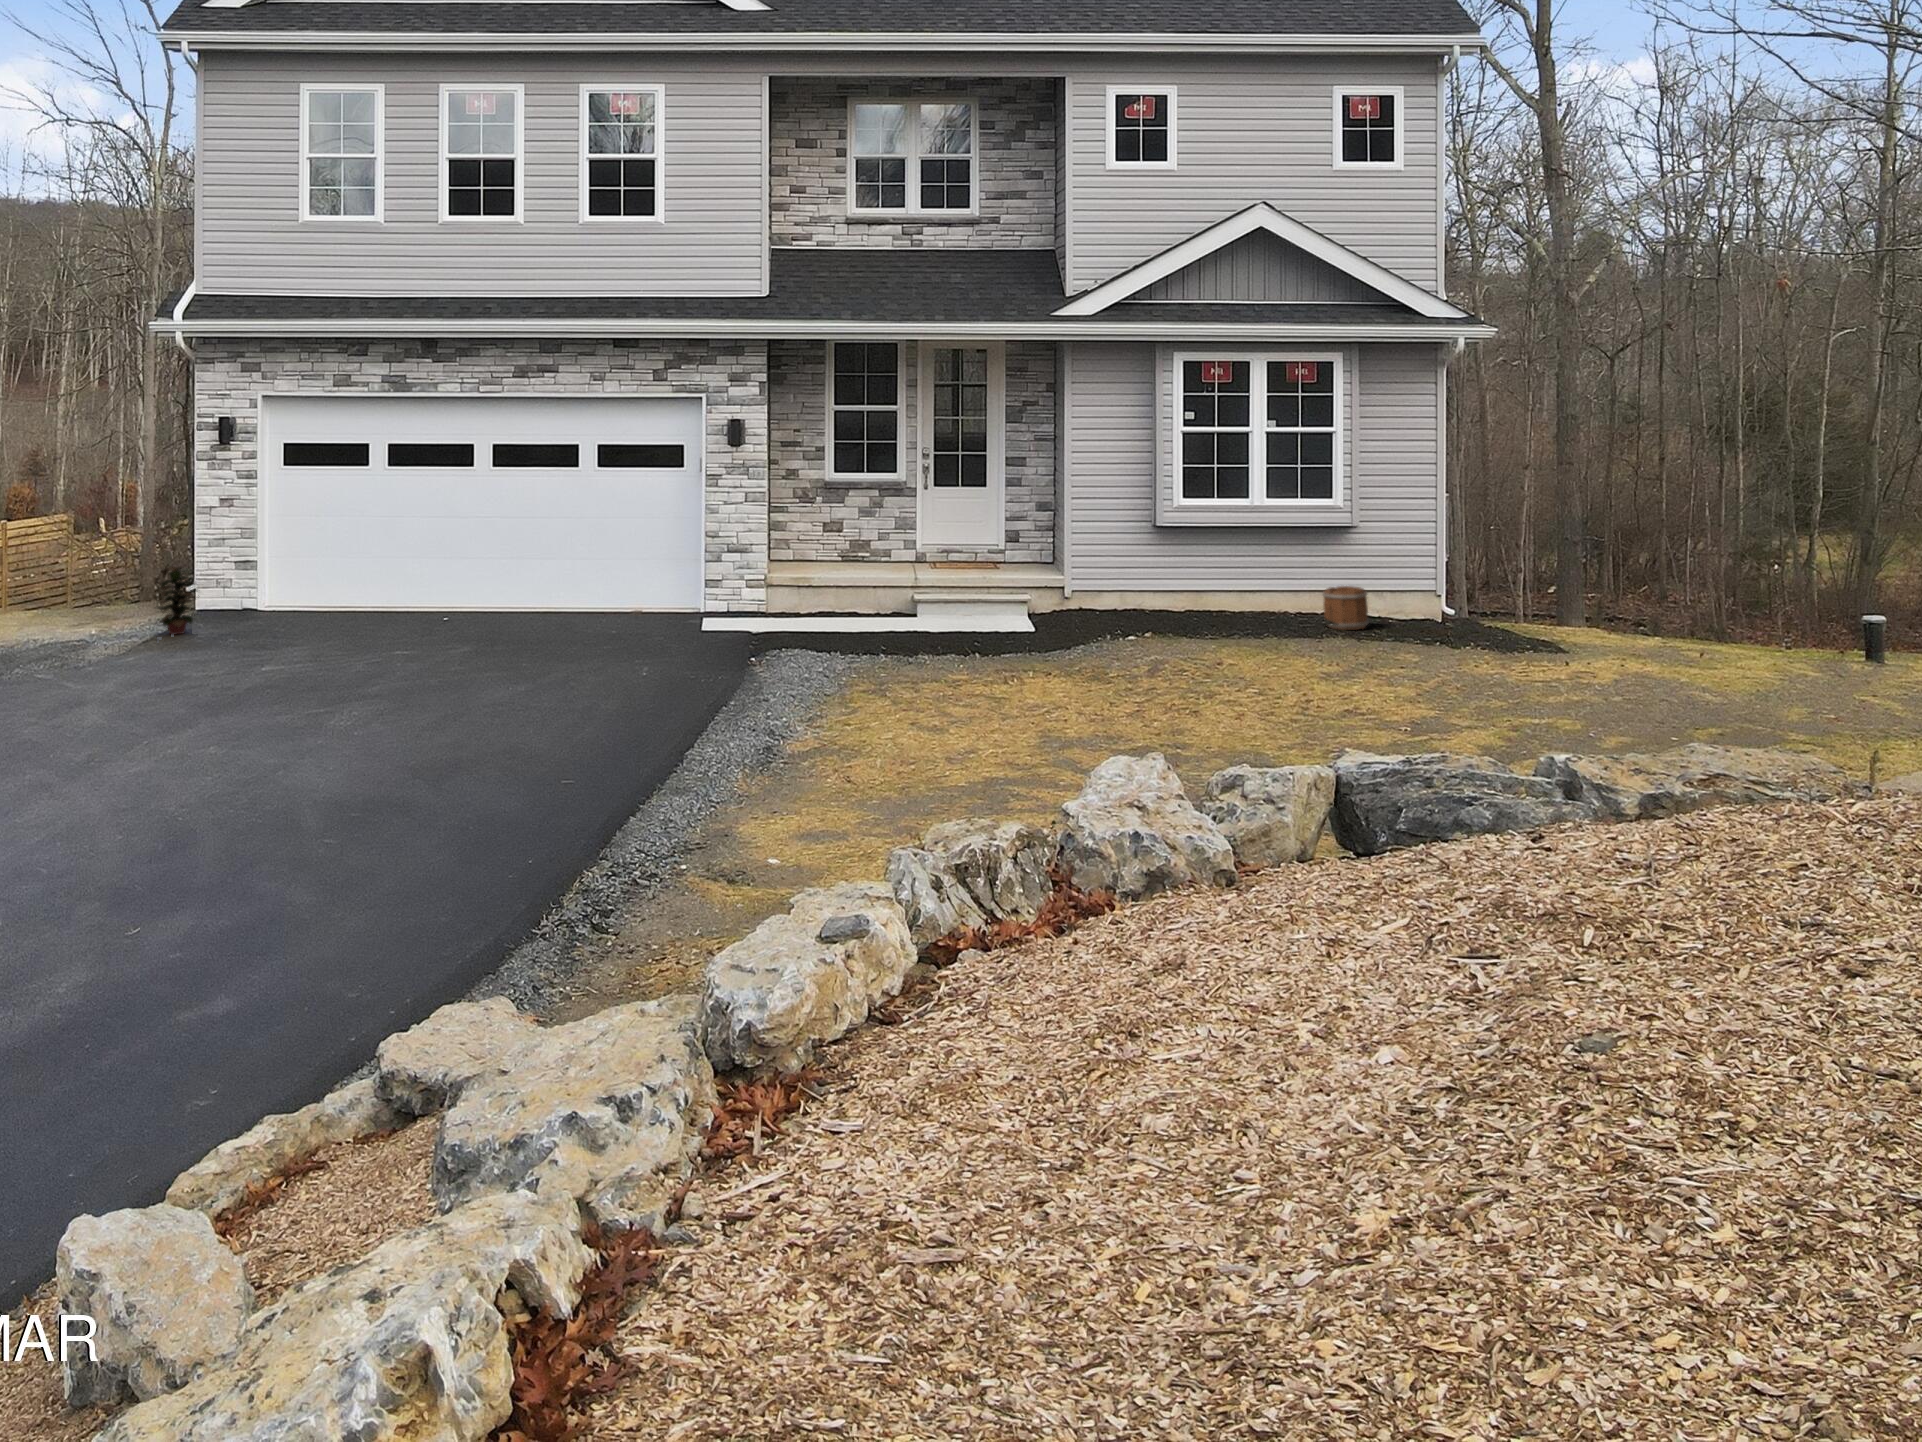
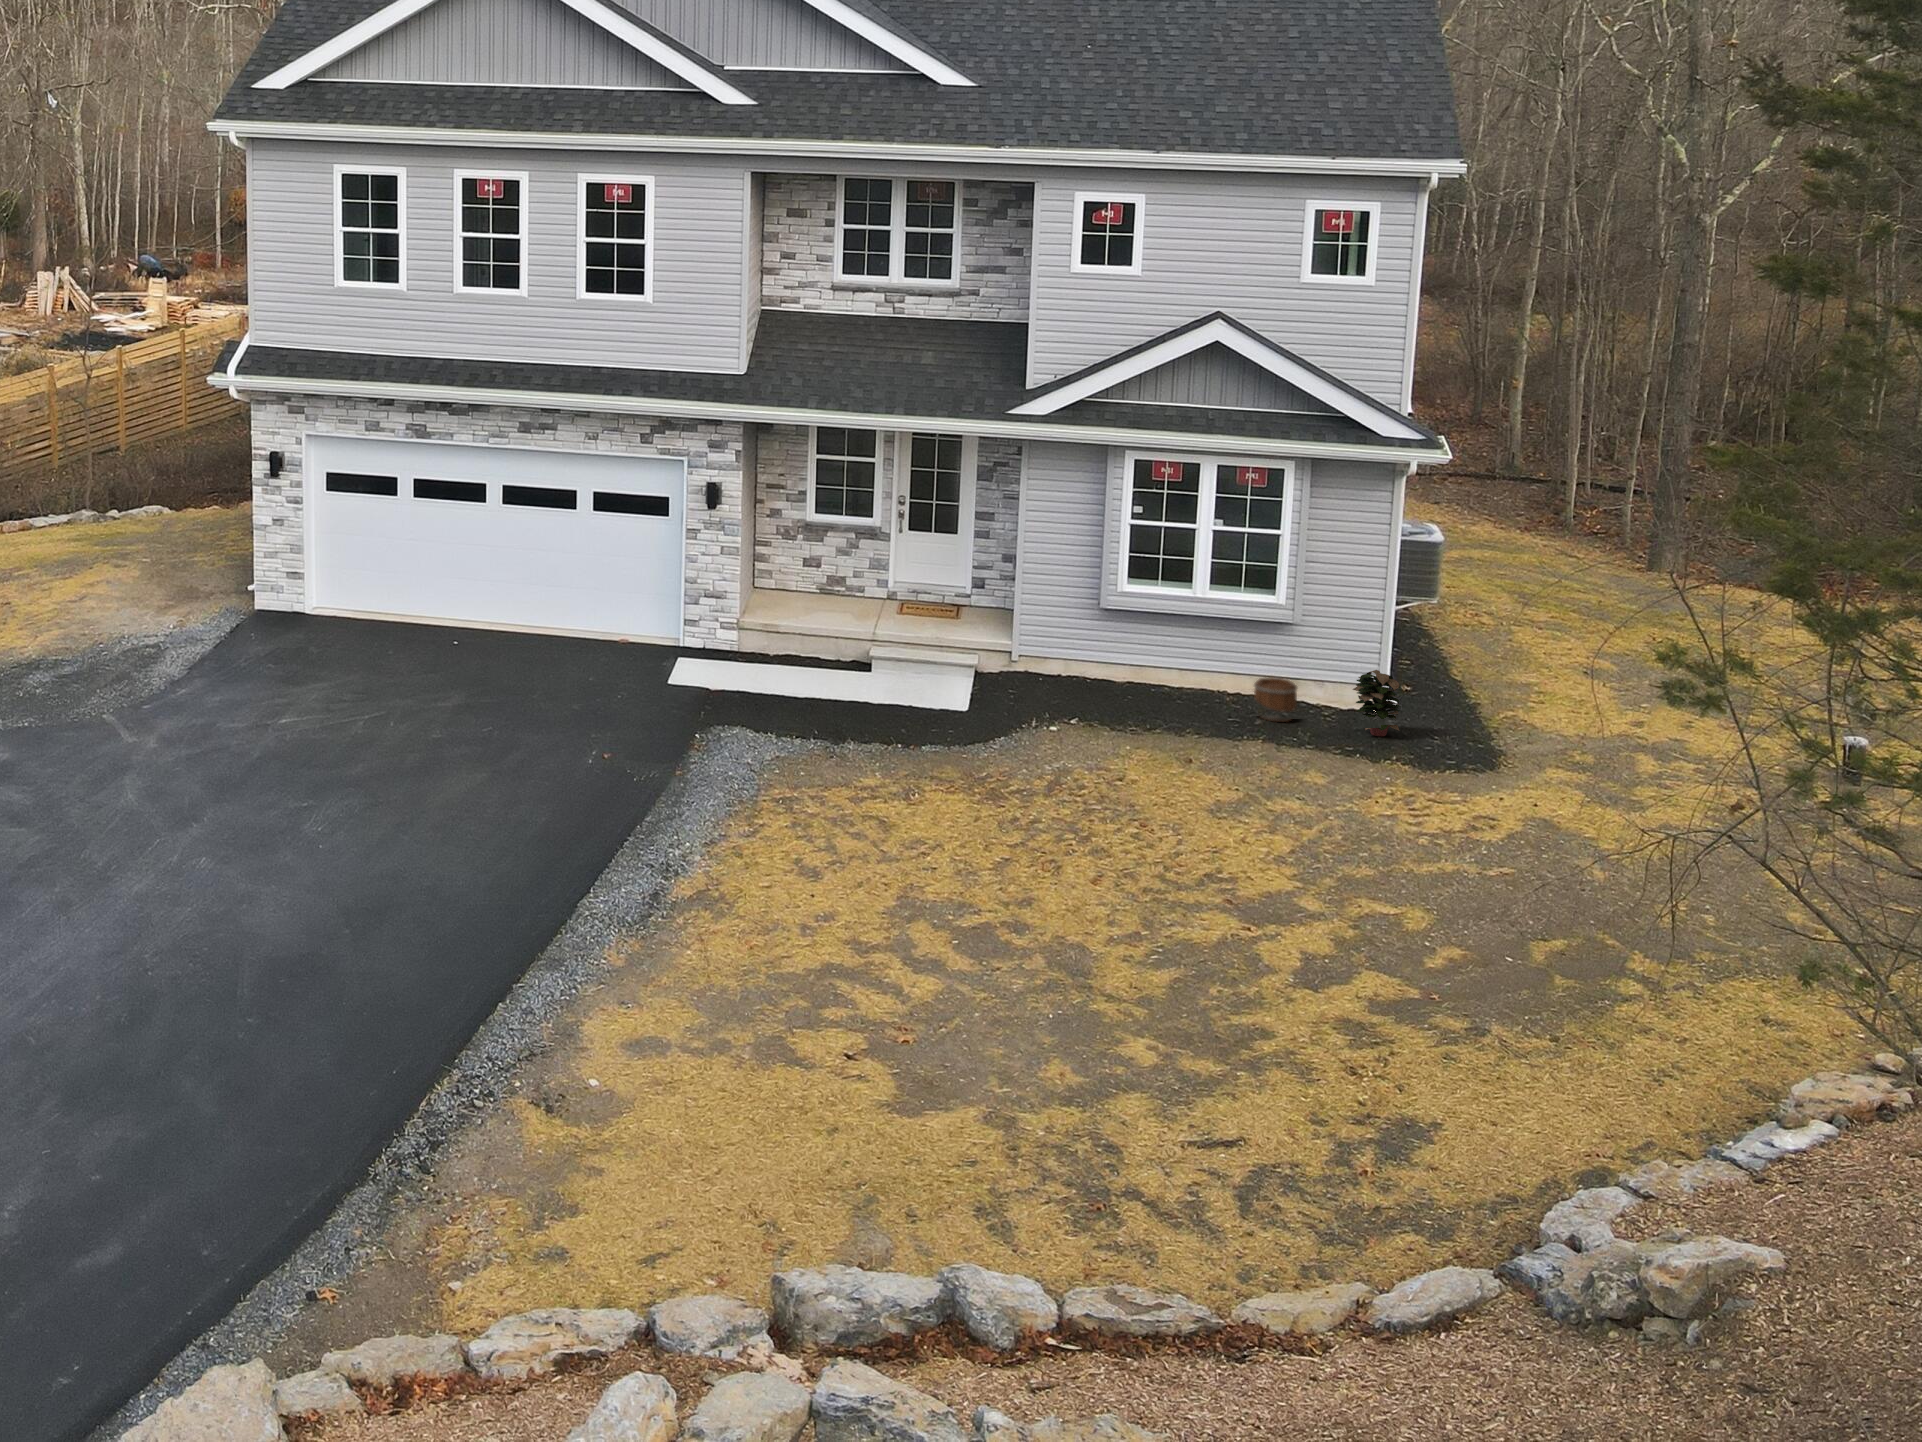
decorative plant: present [155,566,197,635] -> present [1353,670,1401,736]

